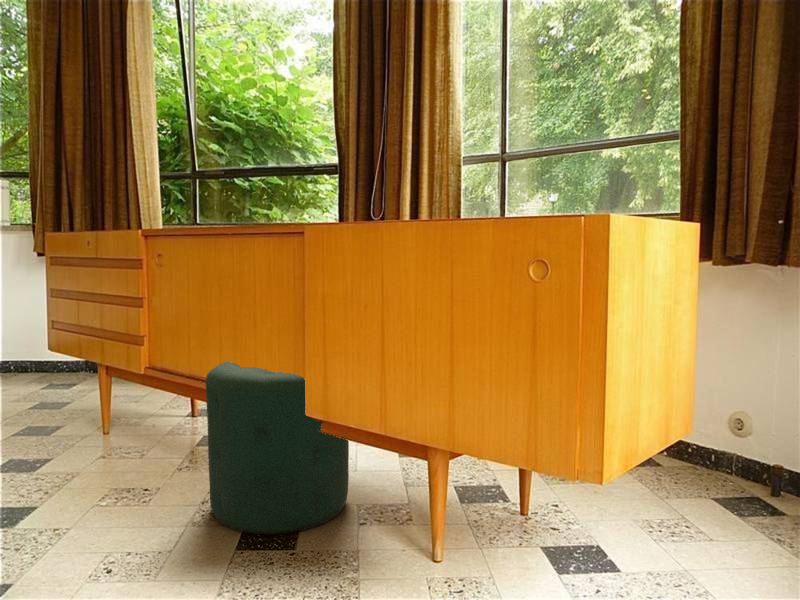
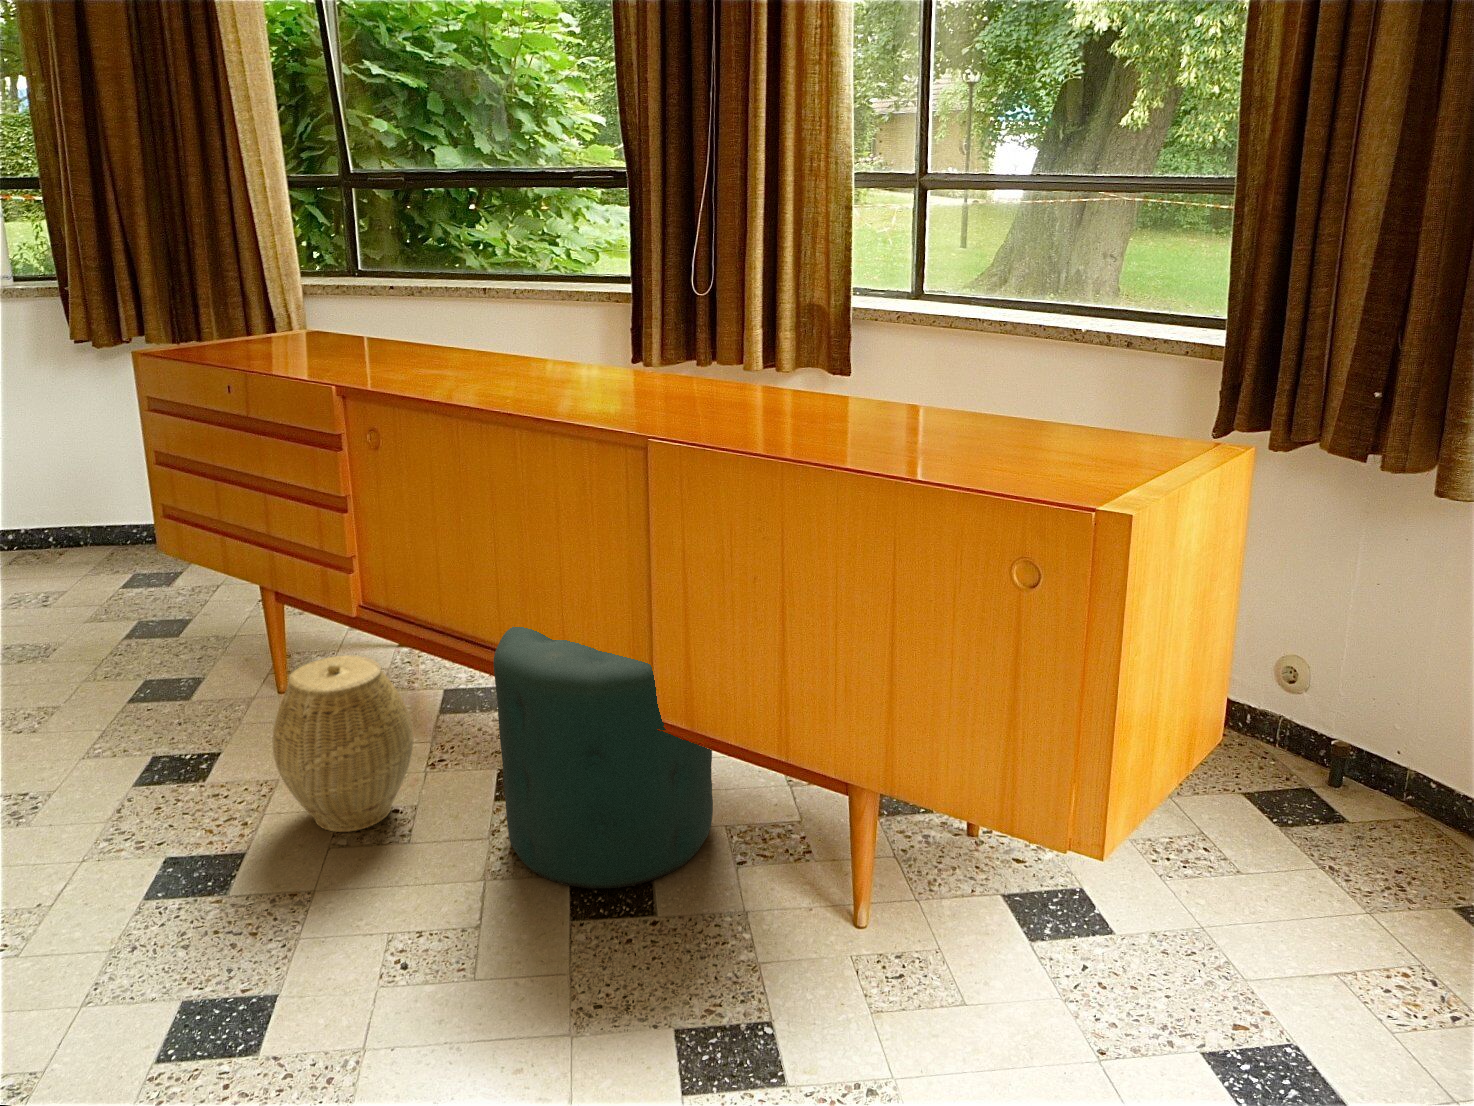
woven basket: none [69,387,162,500] -> present [273,655,413,832]

